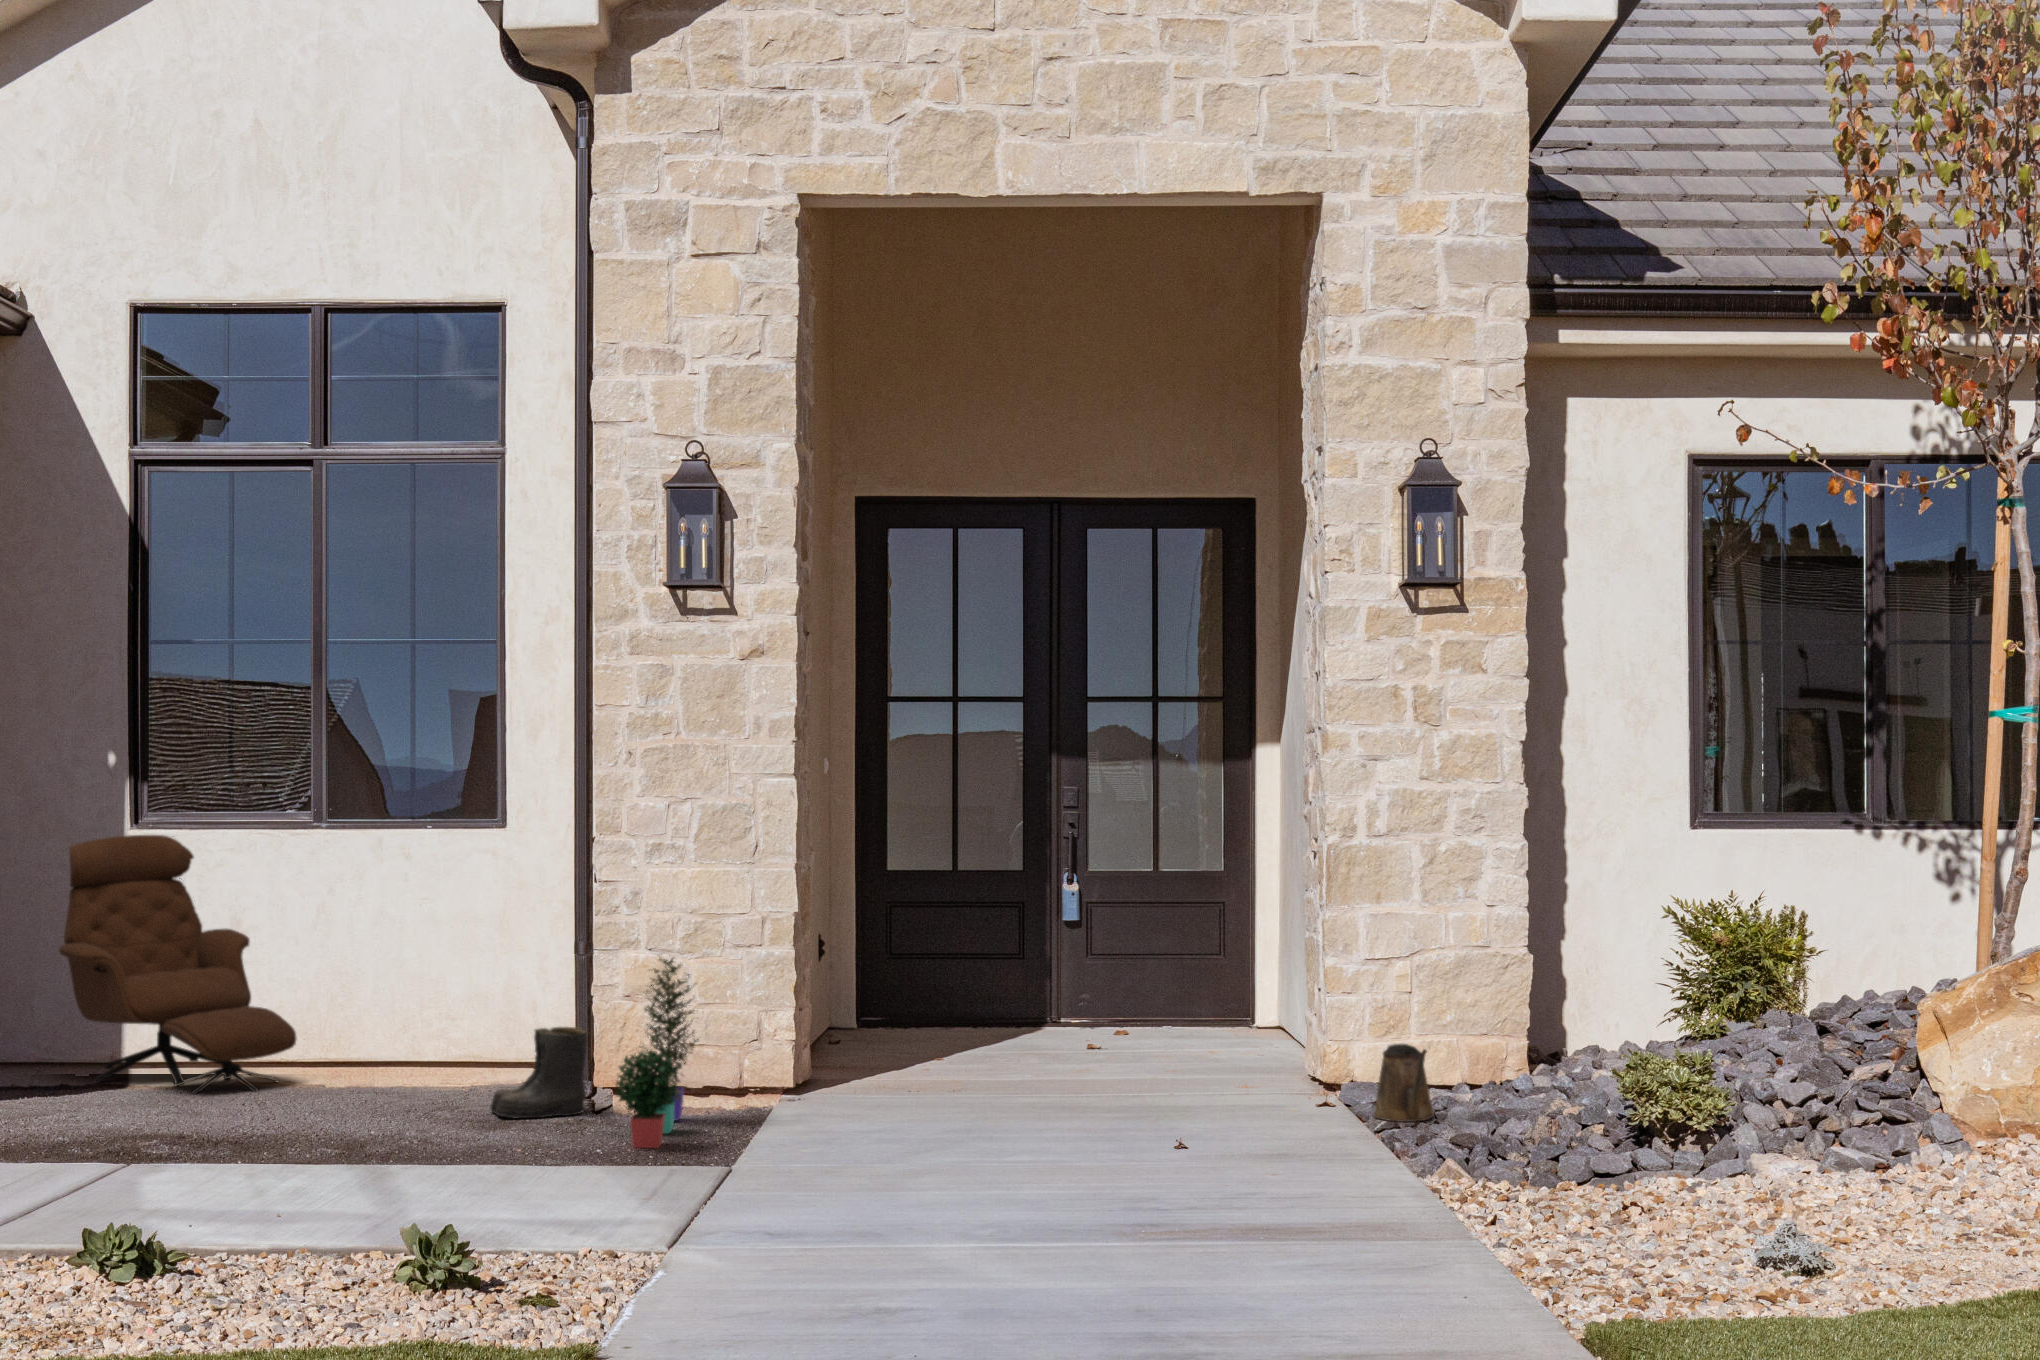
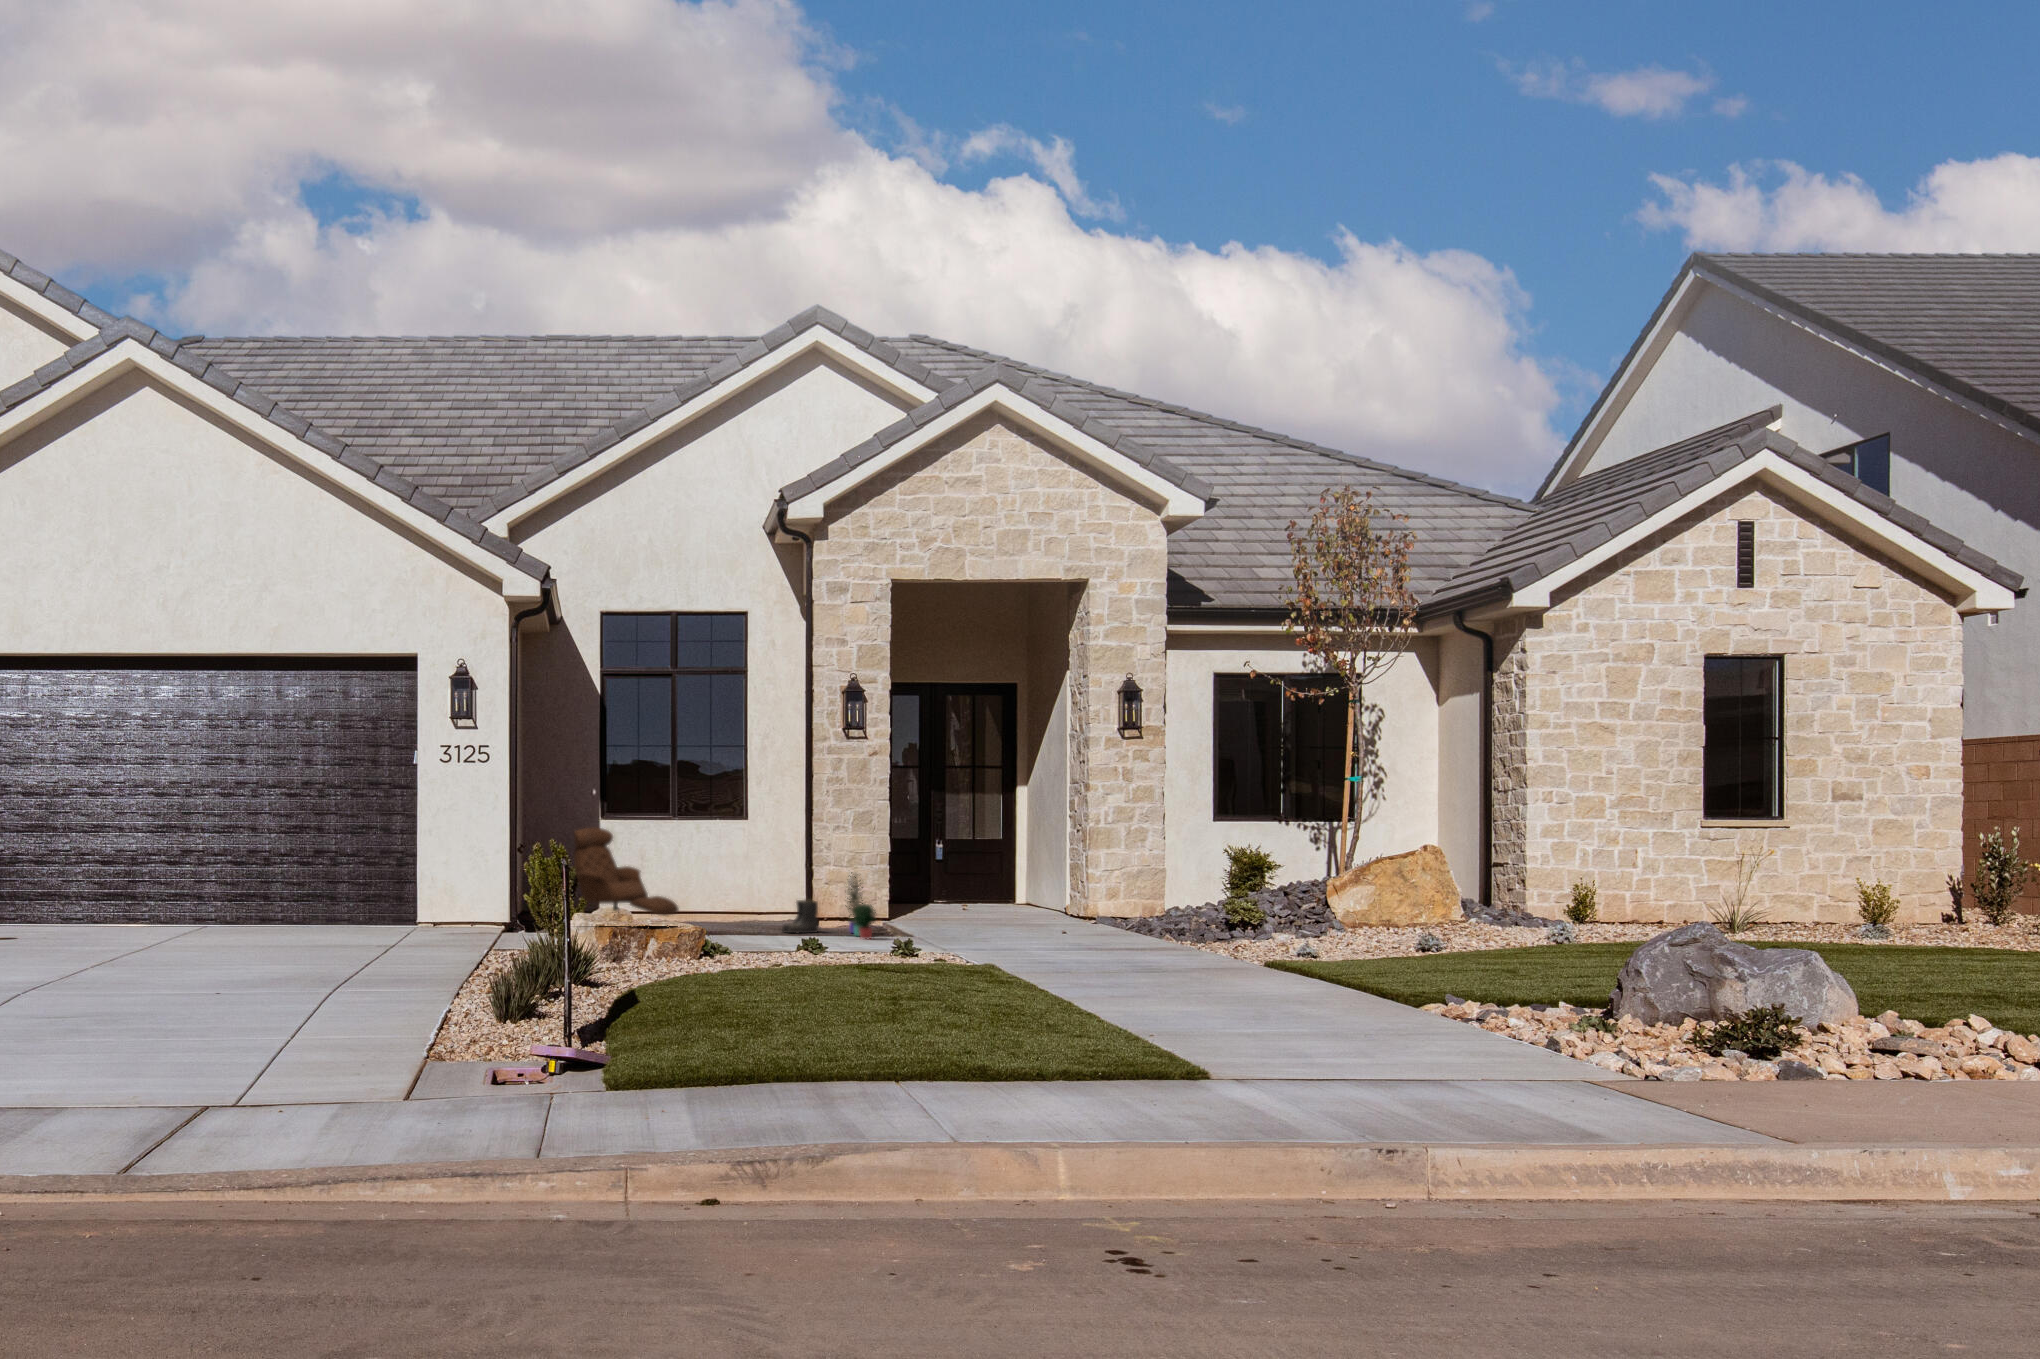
watering can: present [1374,1044,1434,1122] -> none [1118,904,1143,933]

